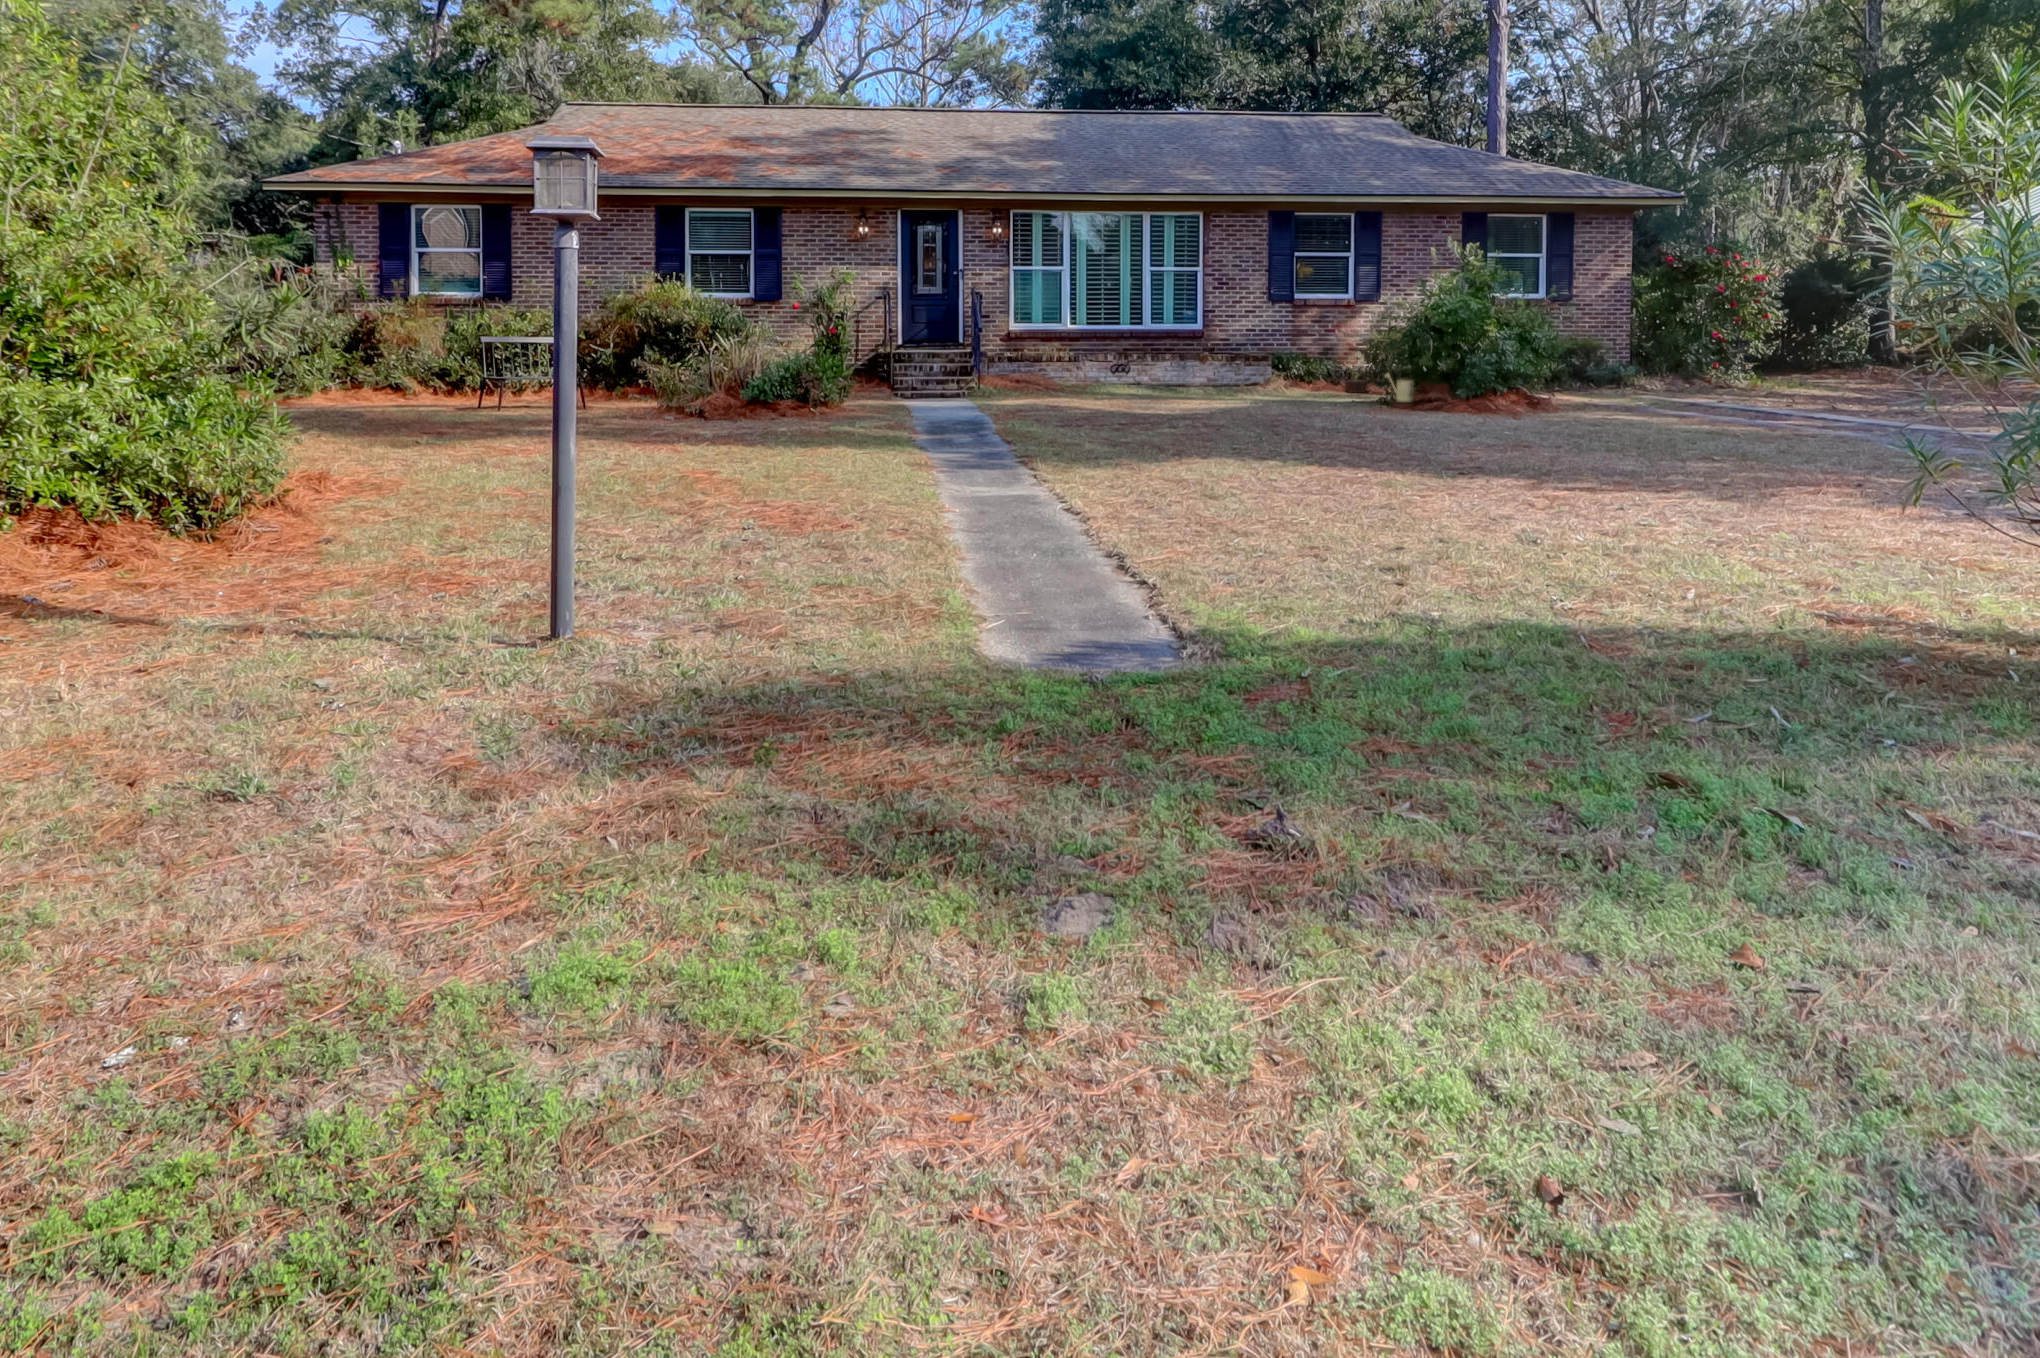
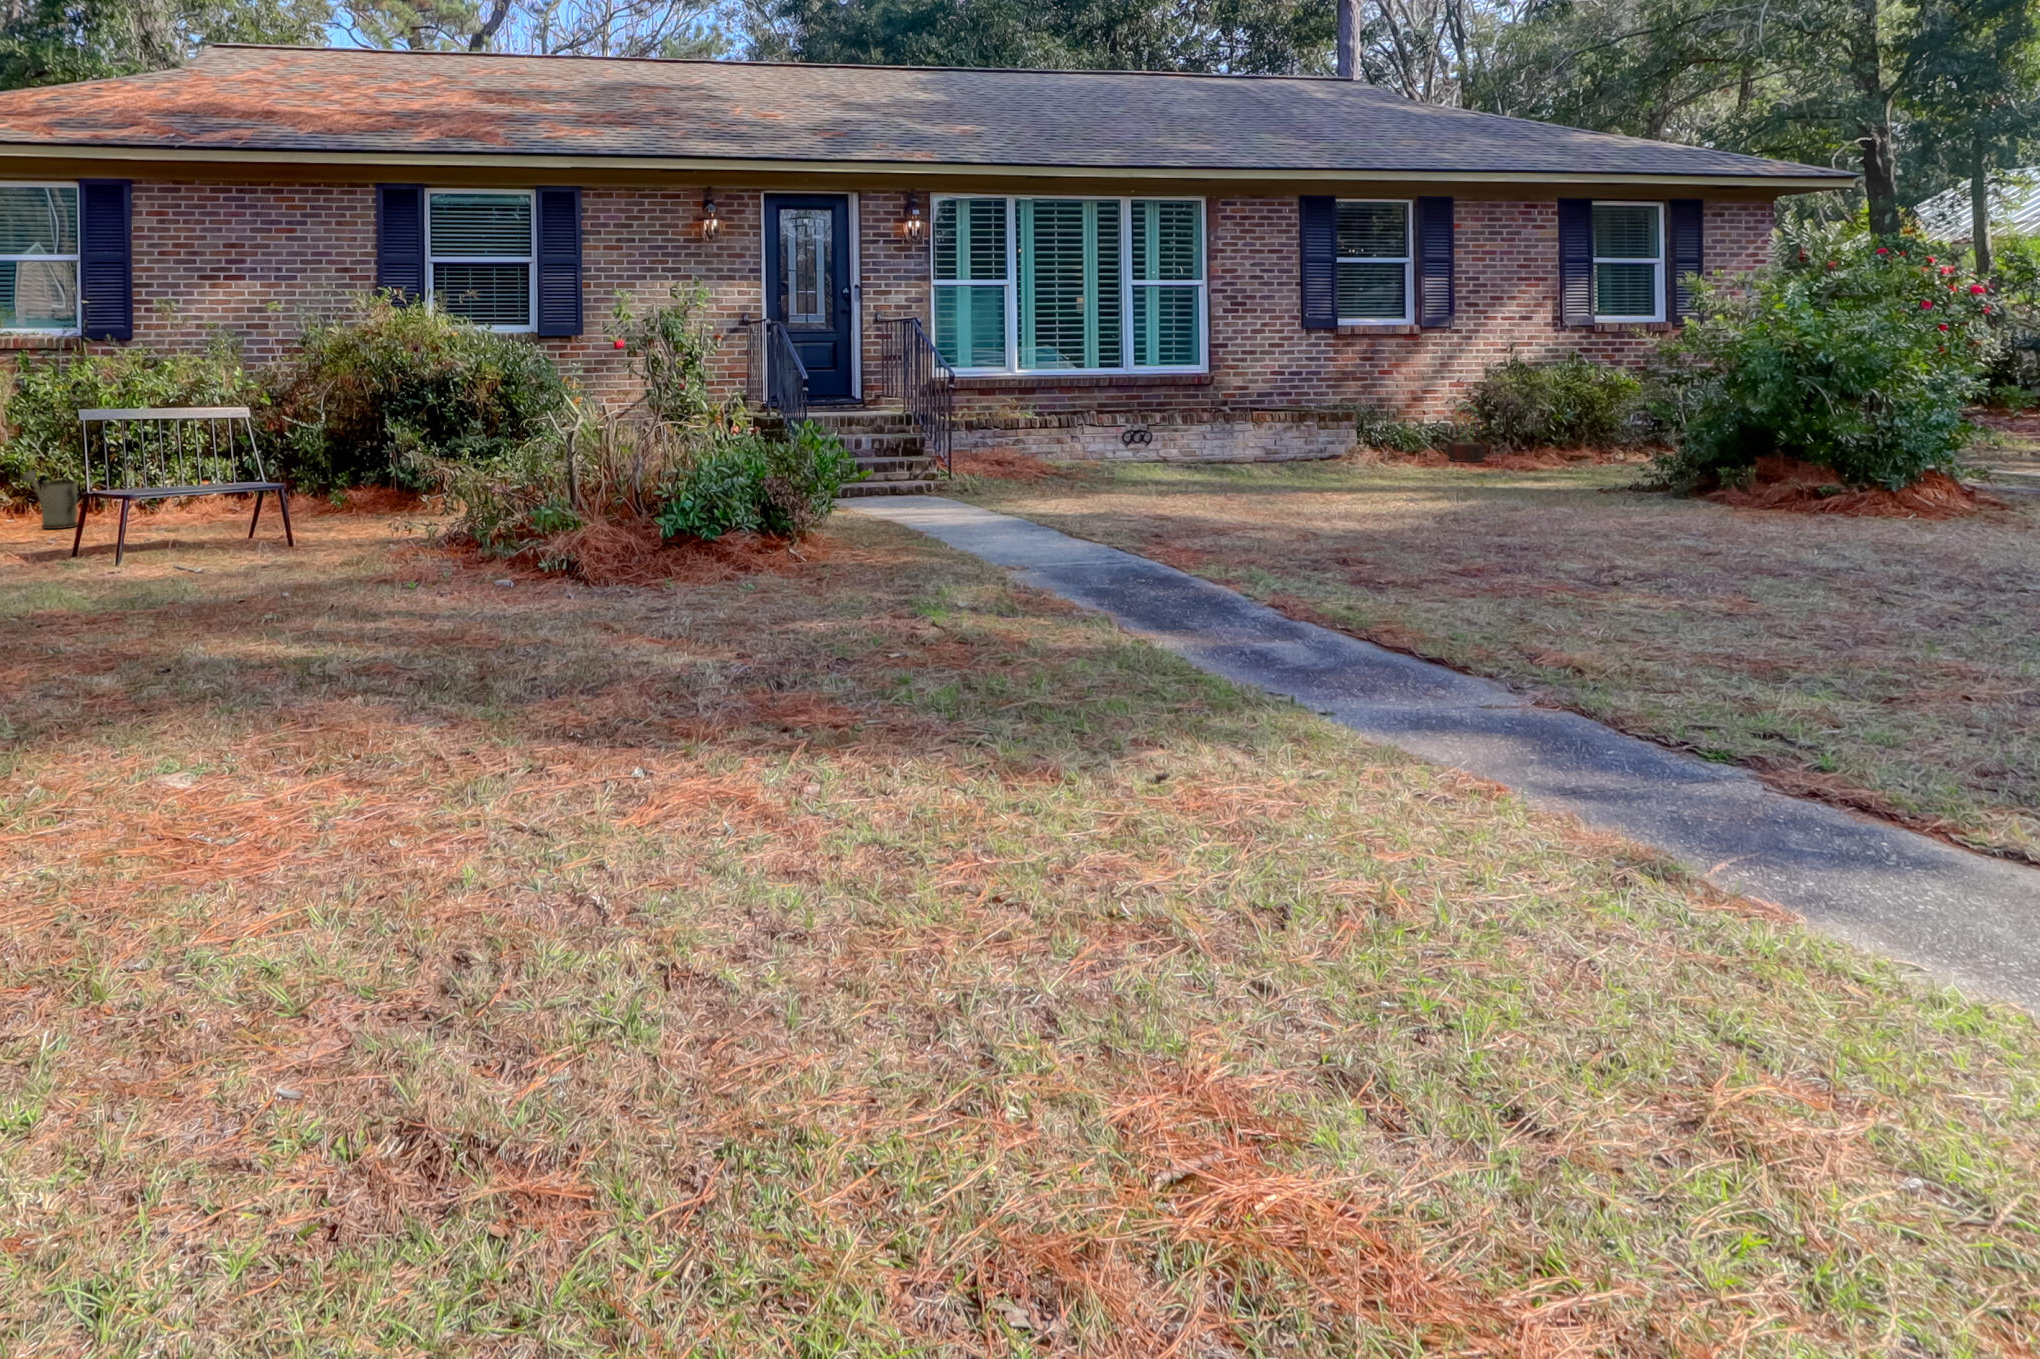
watering can: present [1384,373,1414,403] -> present [22,470,78,529]

